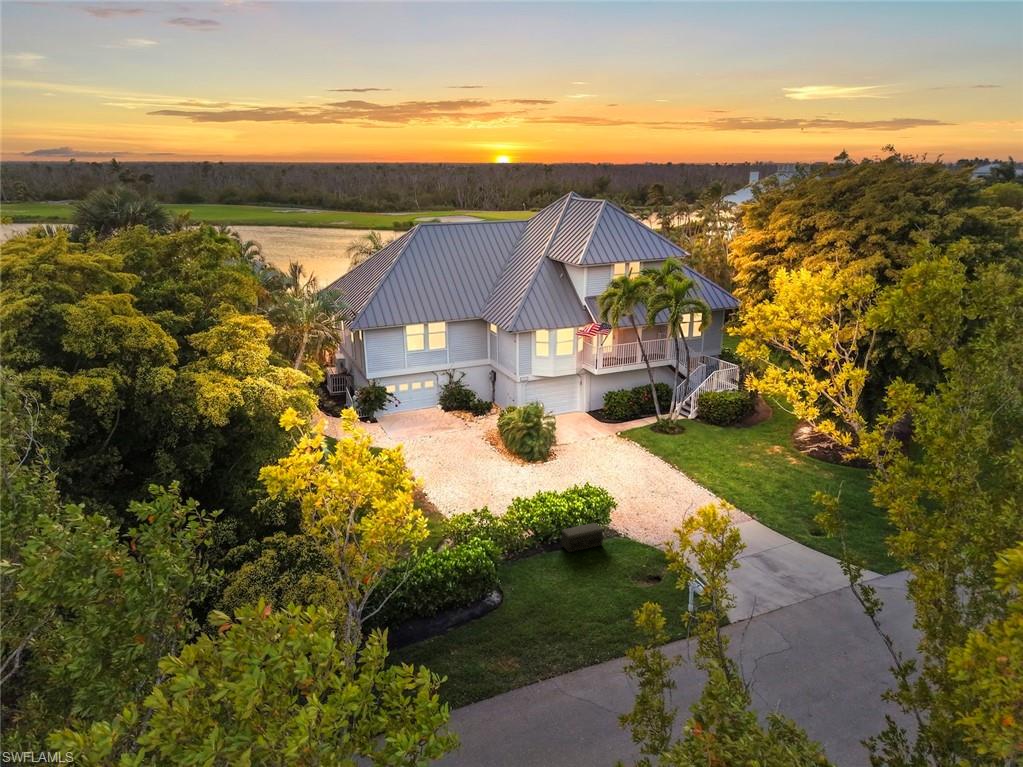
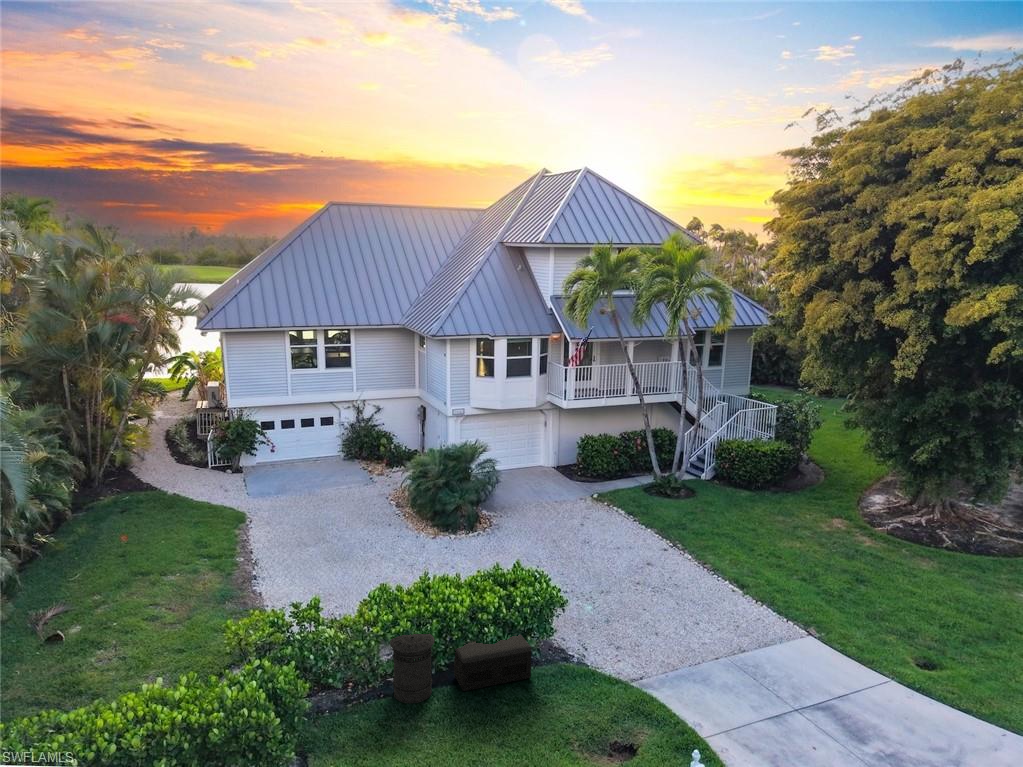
trash can: none [531,523,554,559] -> present [390,634,435,703]

